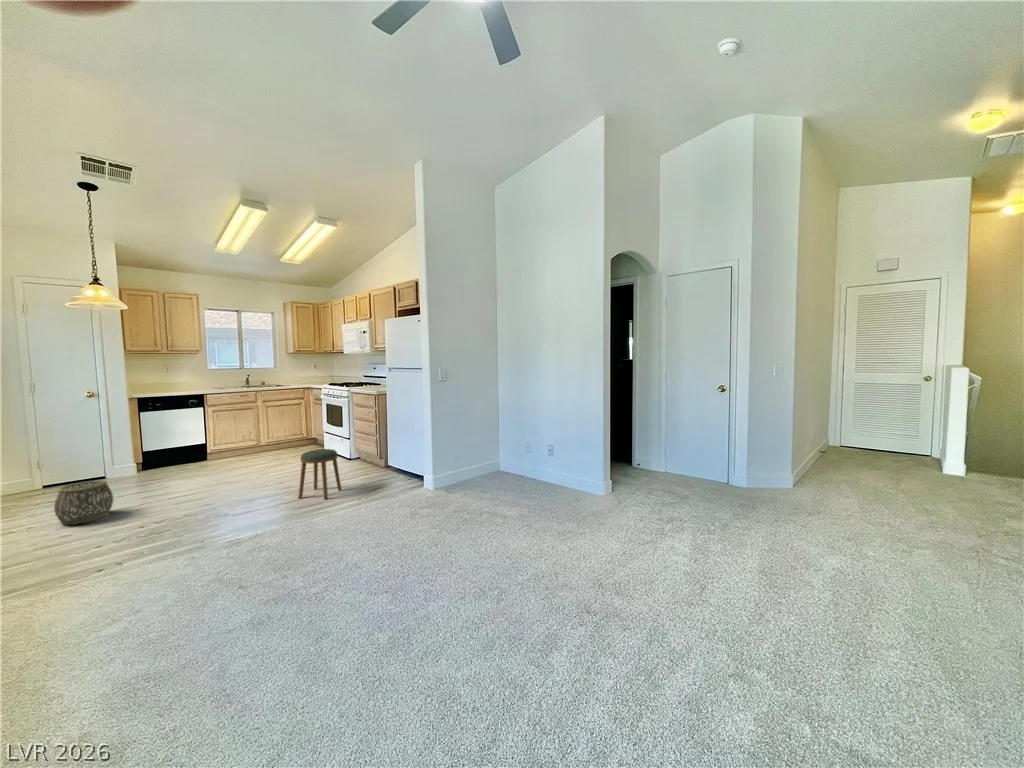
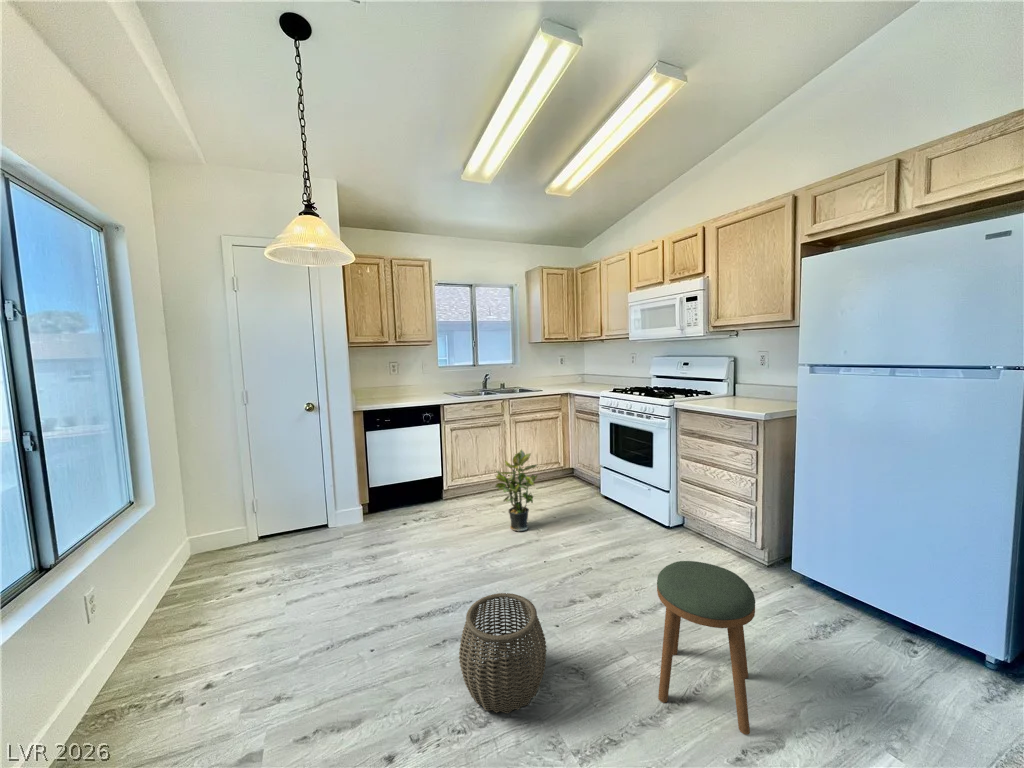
potted plant: none [243,419,274,468] -> present [495,450,538,532]
woven basket: present [54,480,113,525] -> present [459,593,547,713]

